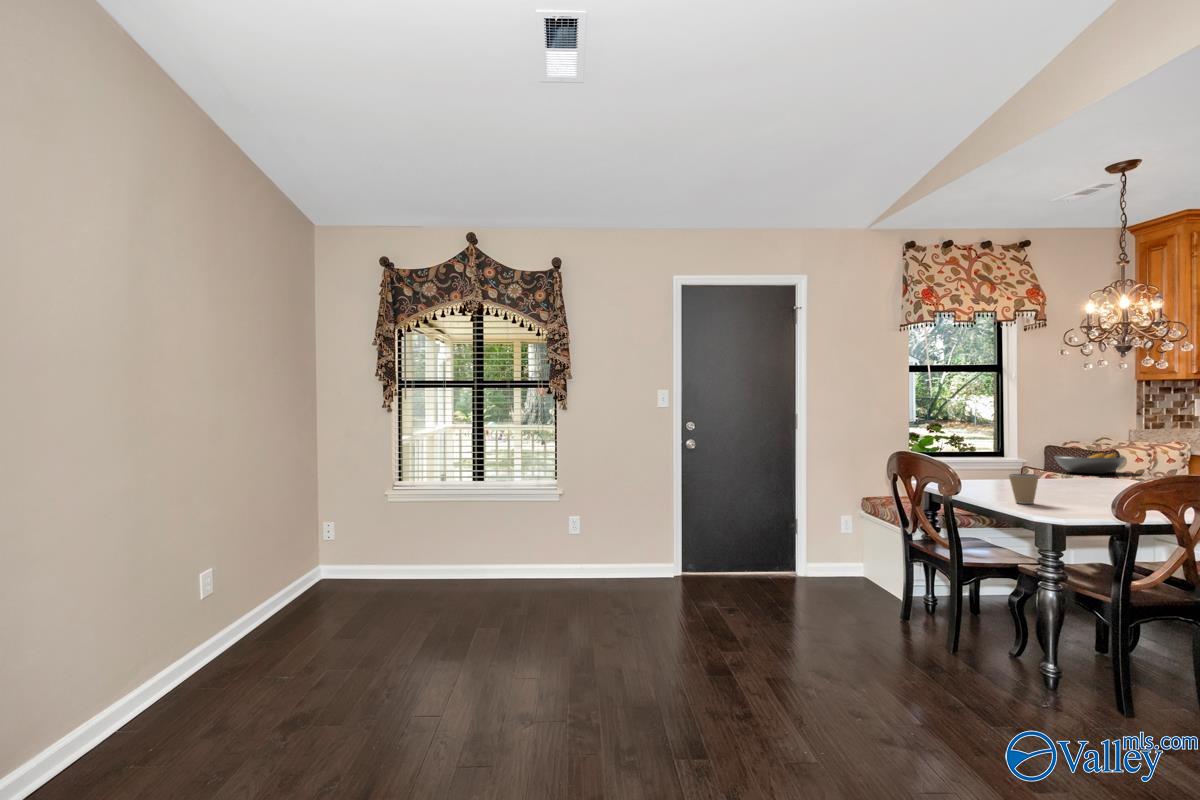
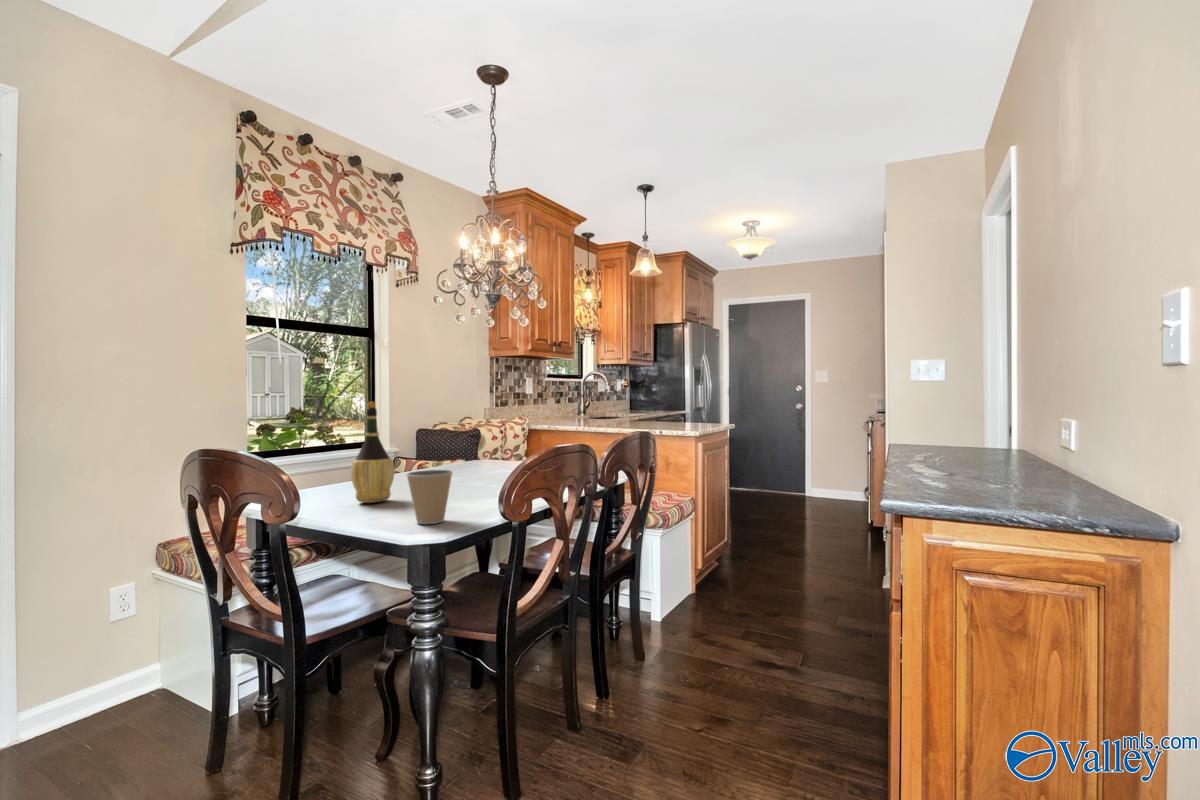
wine bottle: none [979,431,1008,492] -> present [351,402,394,503]
fruit bowl: present [1054,453,1125,474] -> none [424,432,492,457]

